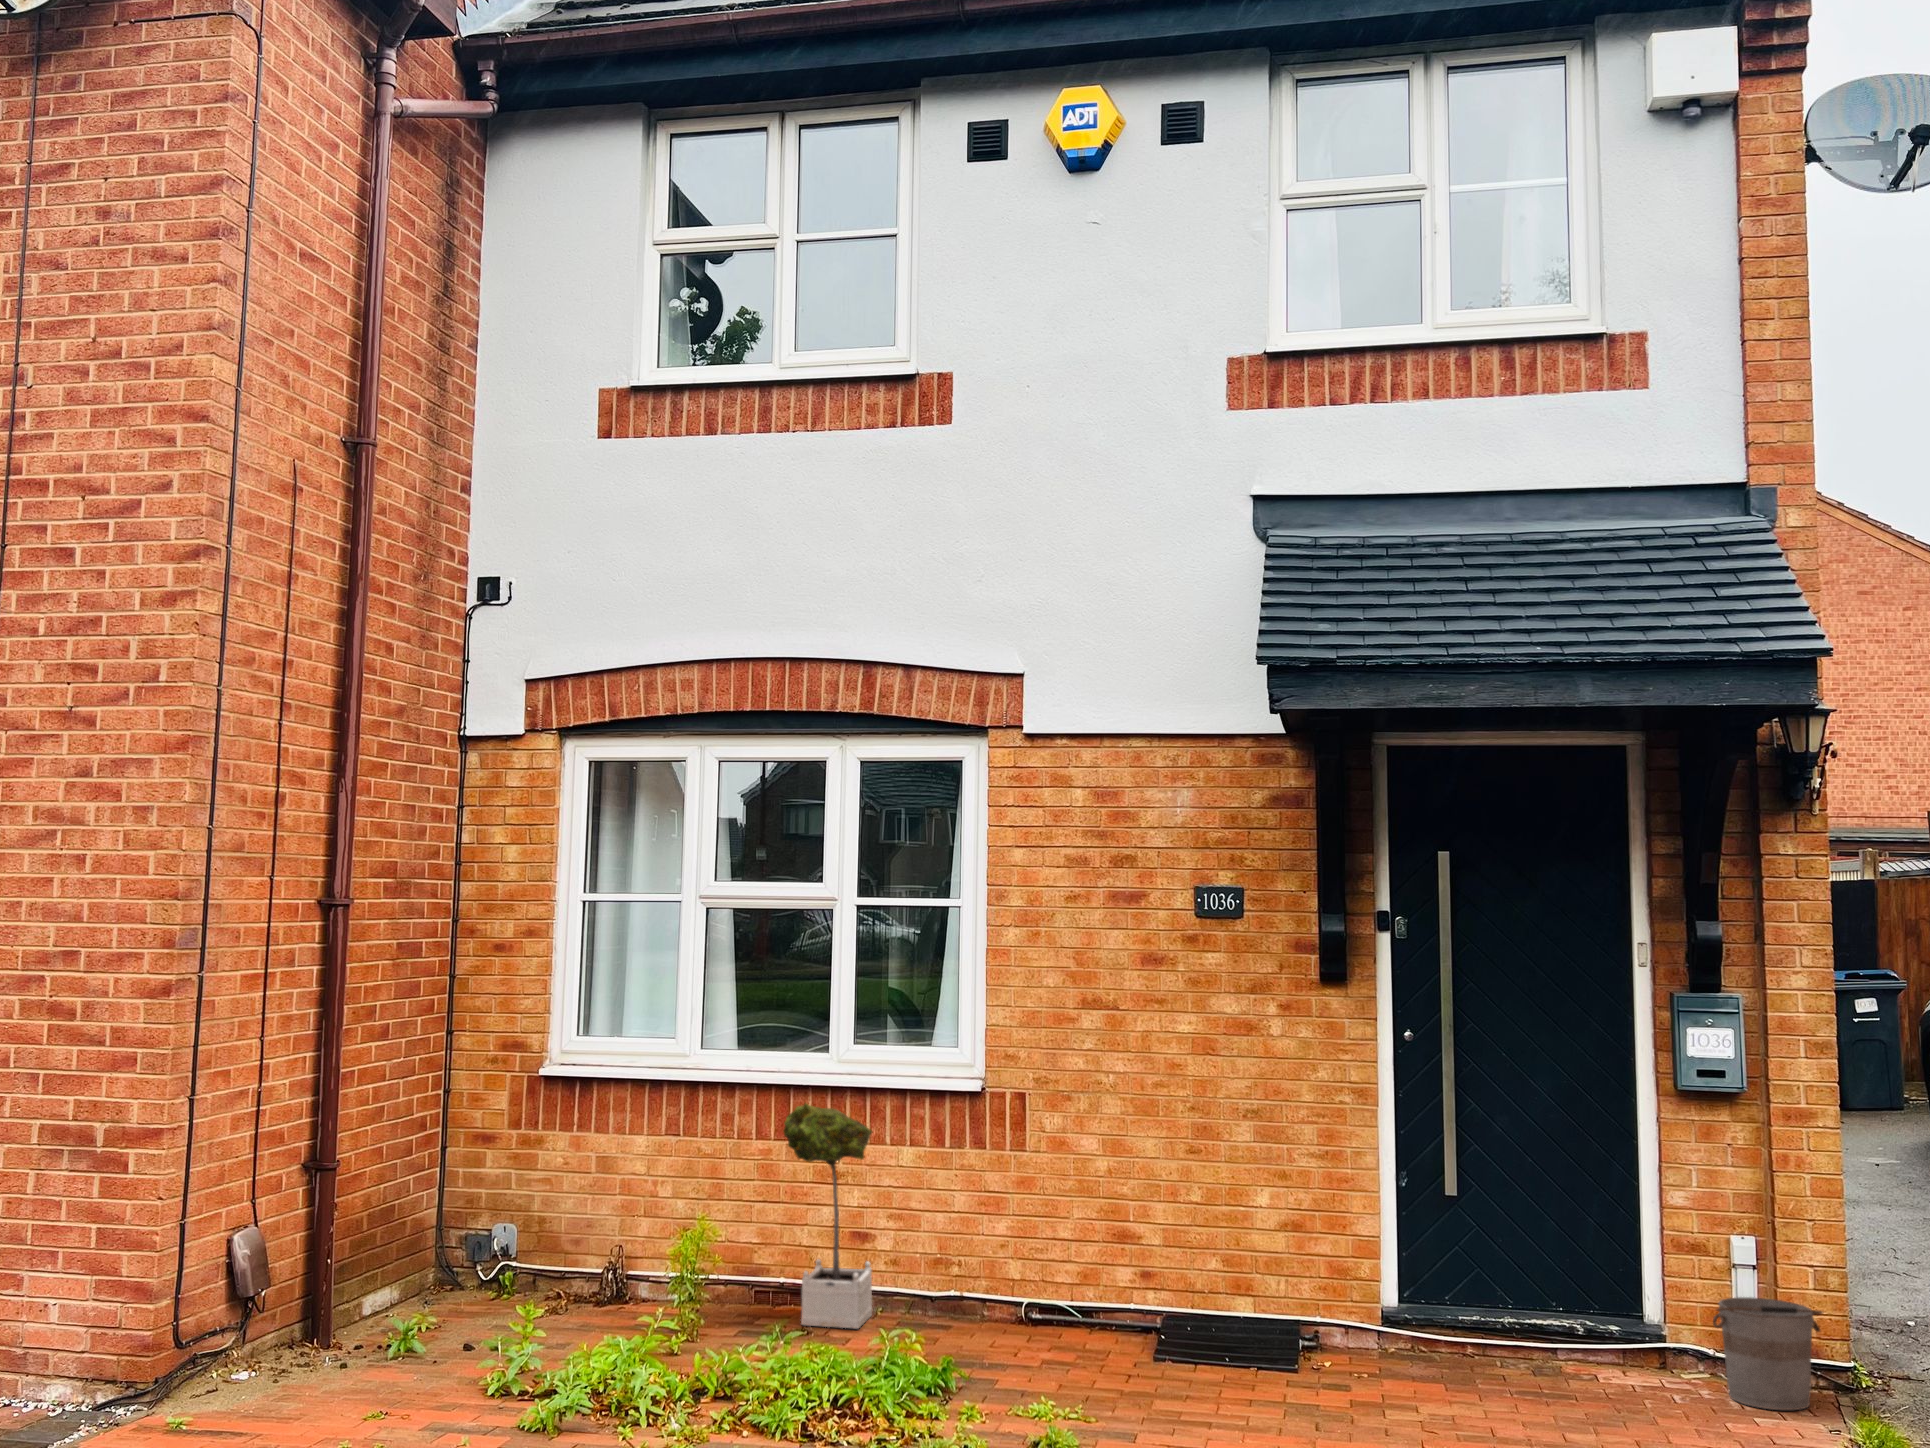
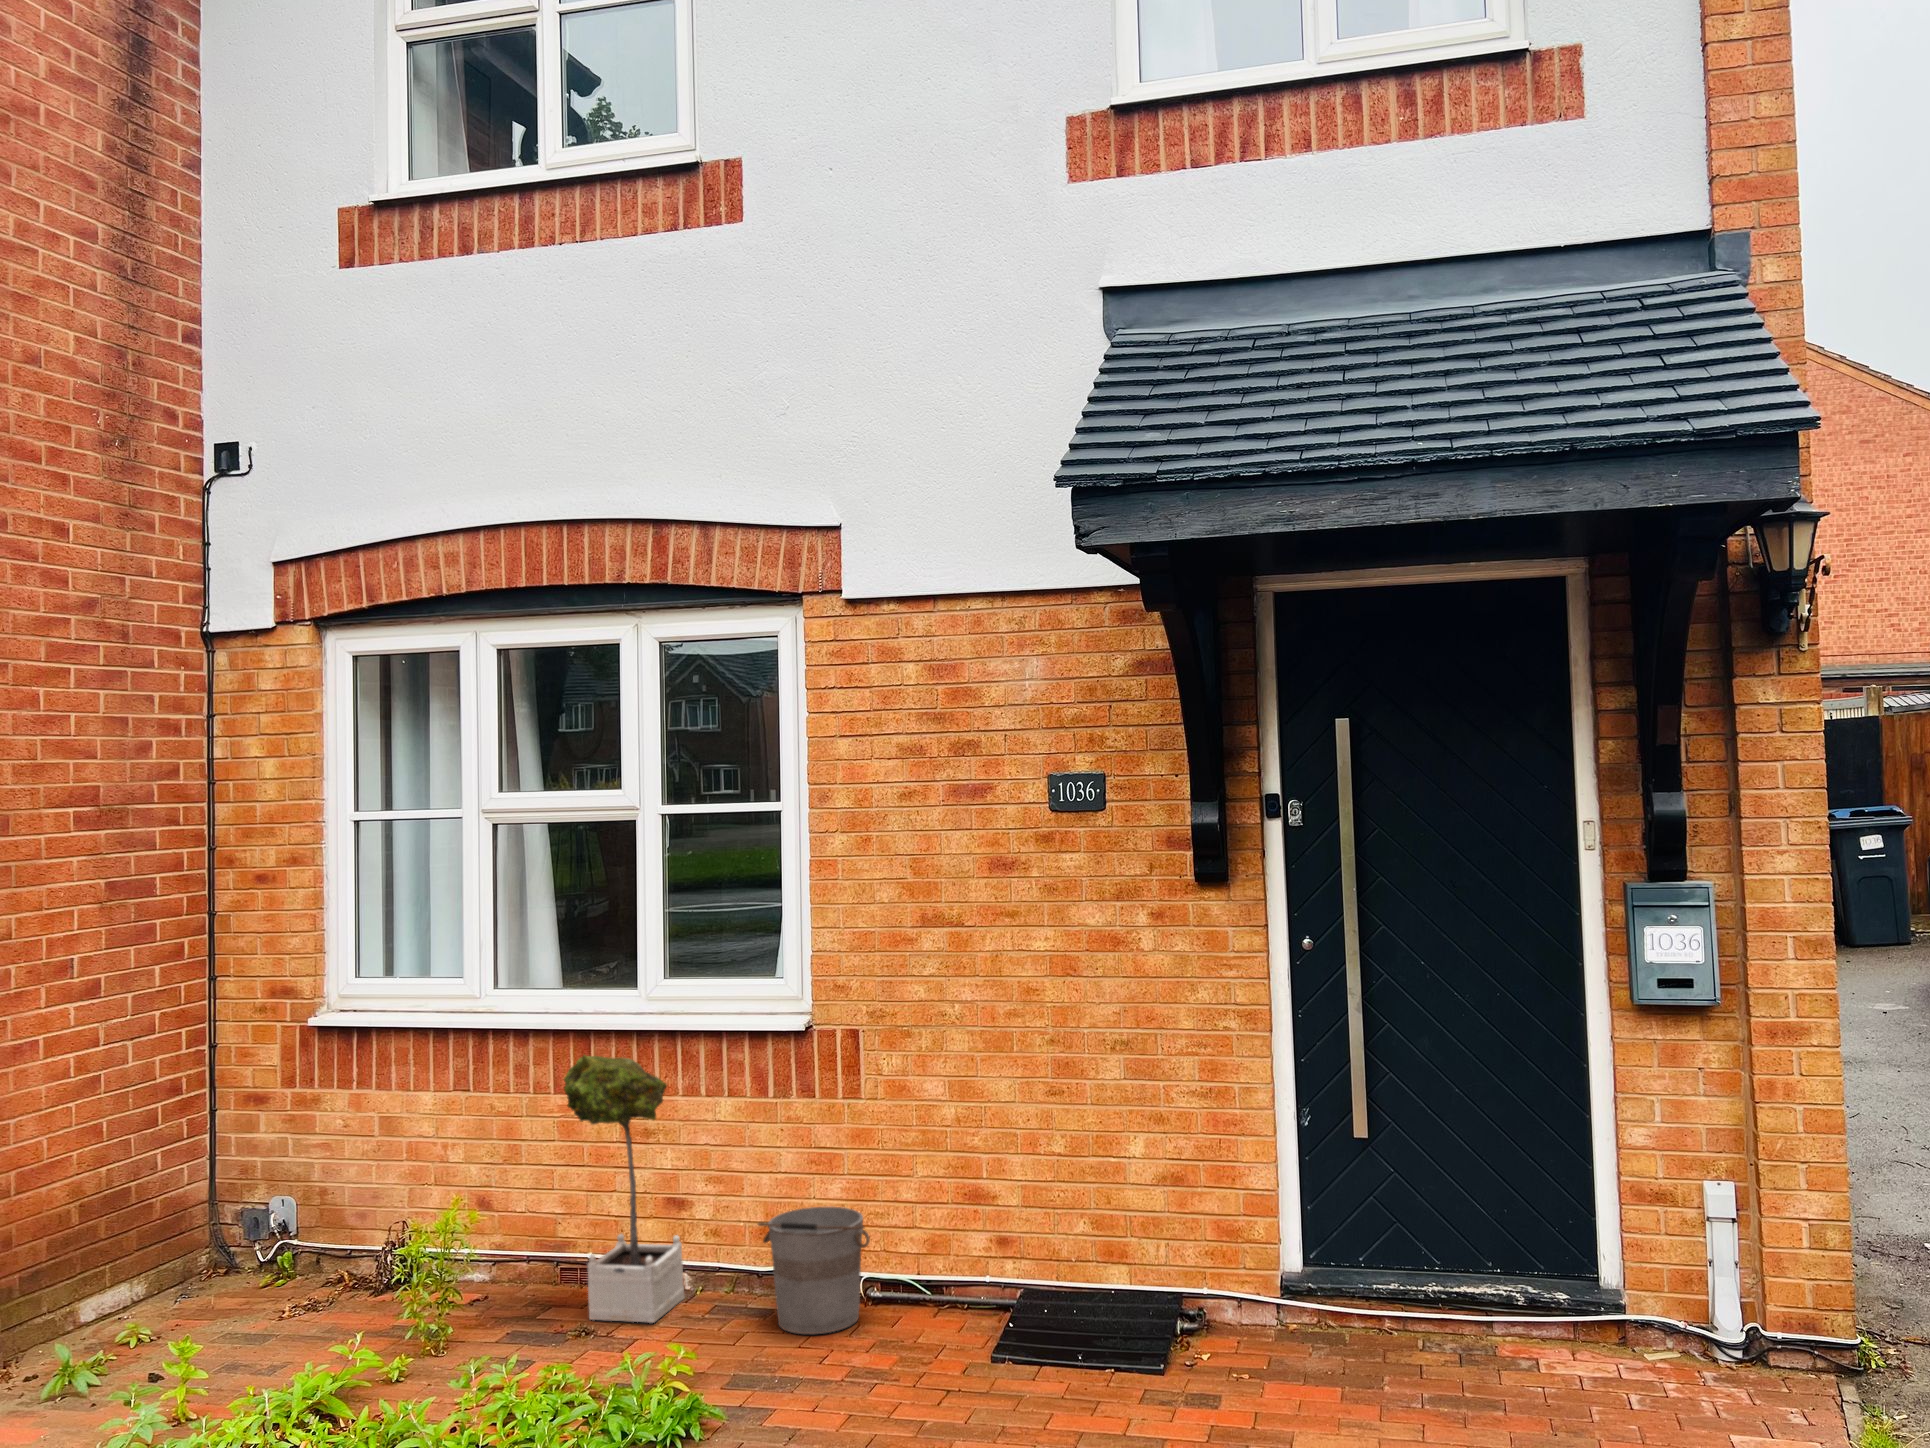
bucket: present [1713,1297,1823,1410] -> present [758,1207,870,1334]

